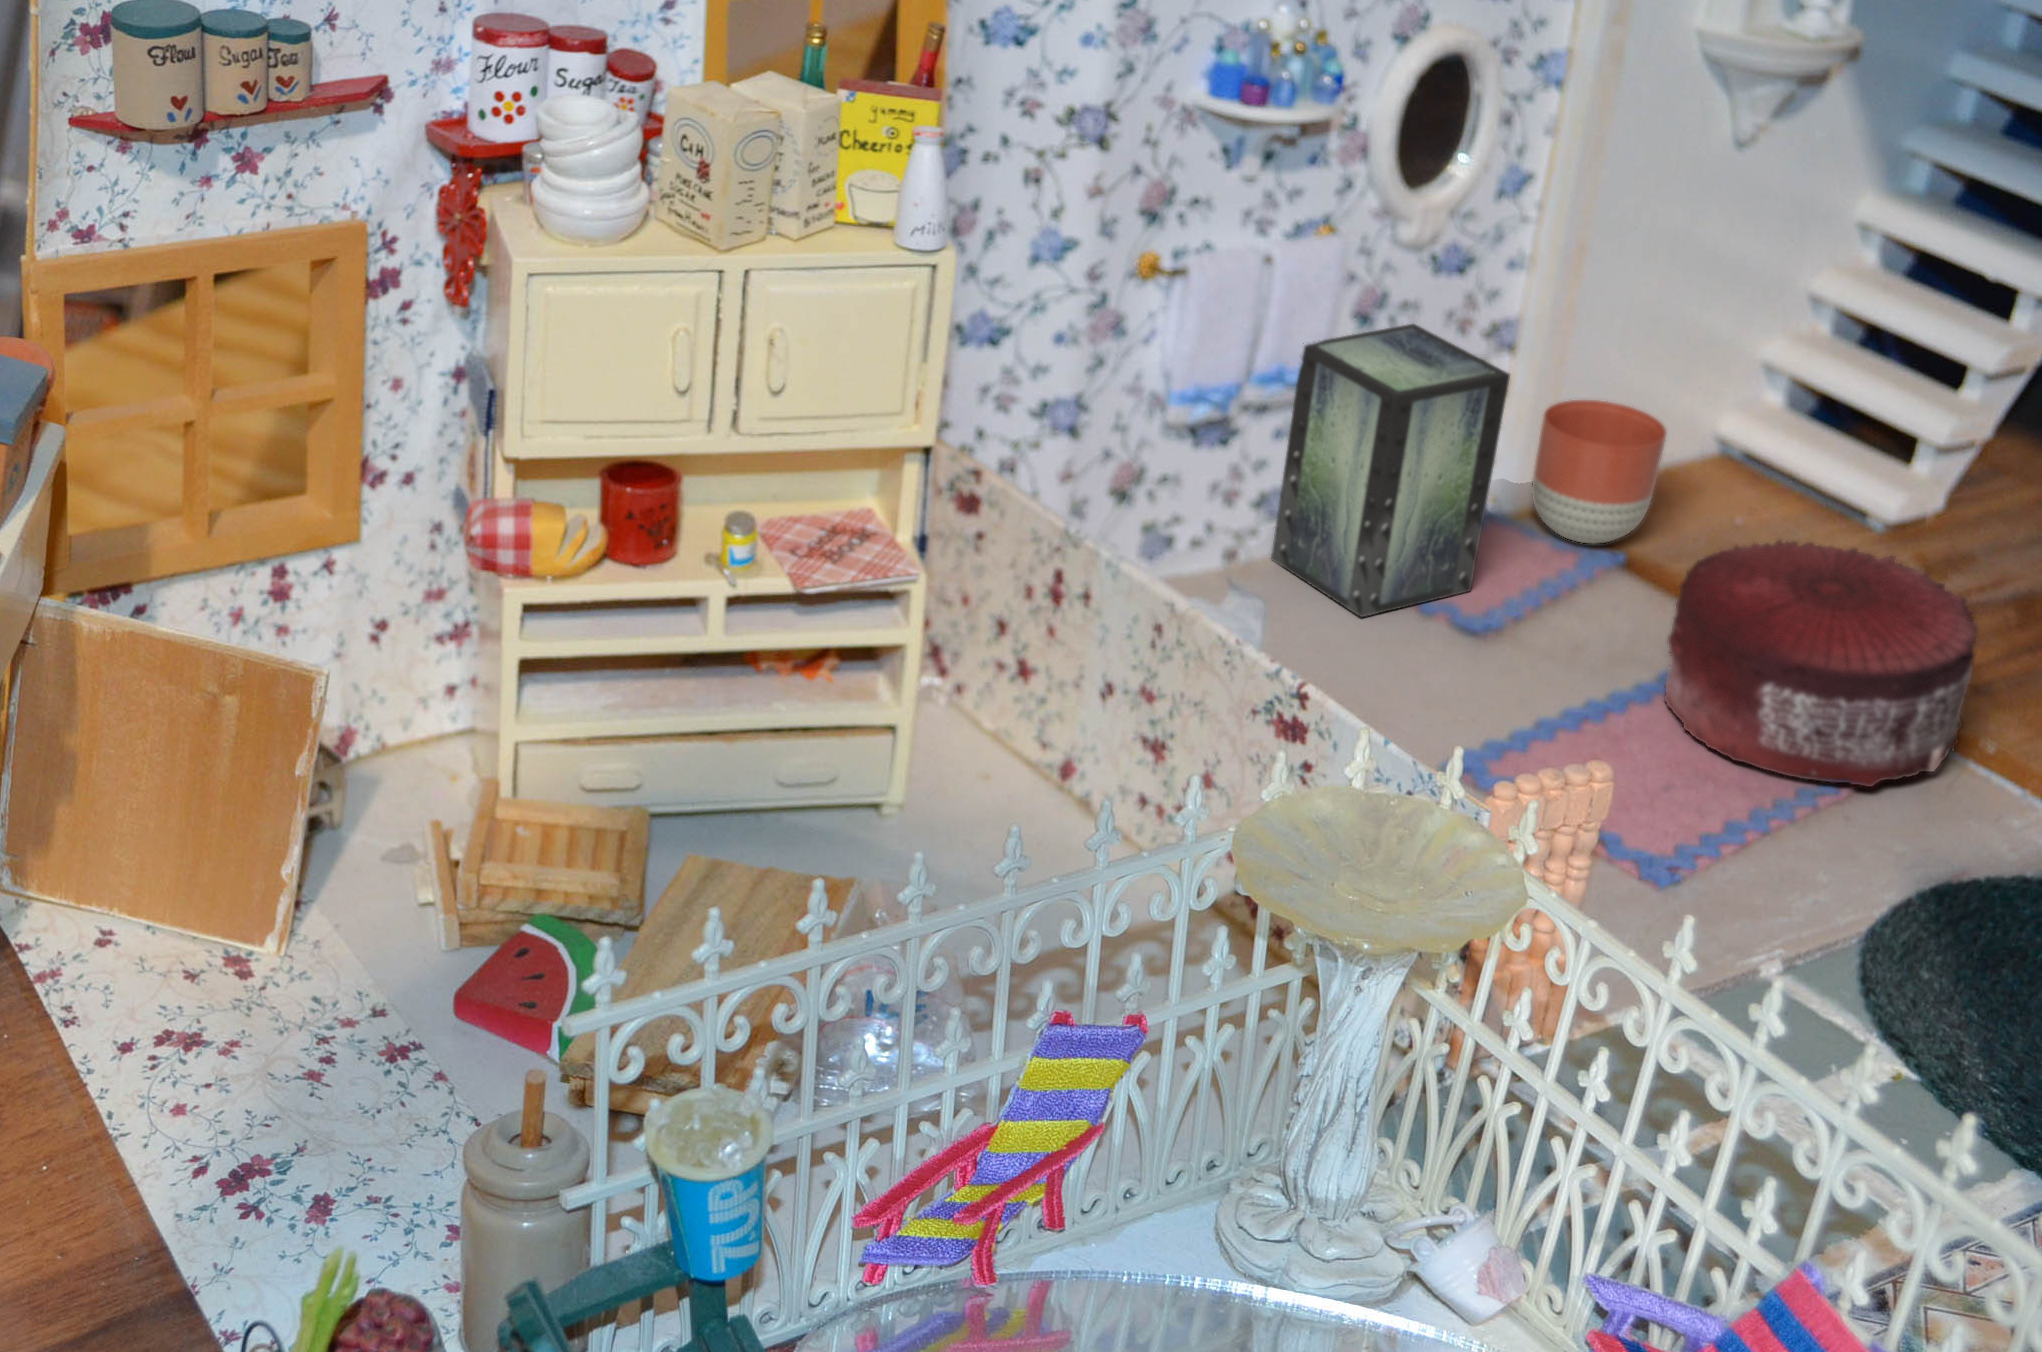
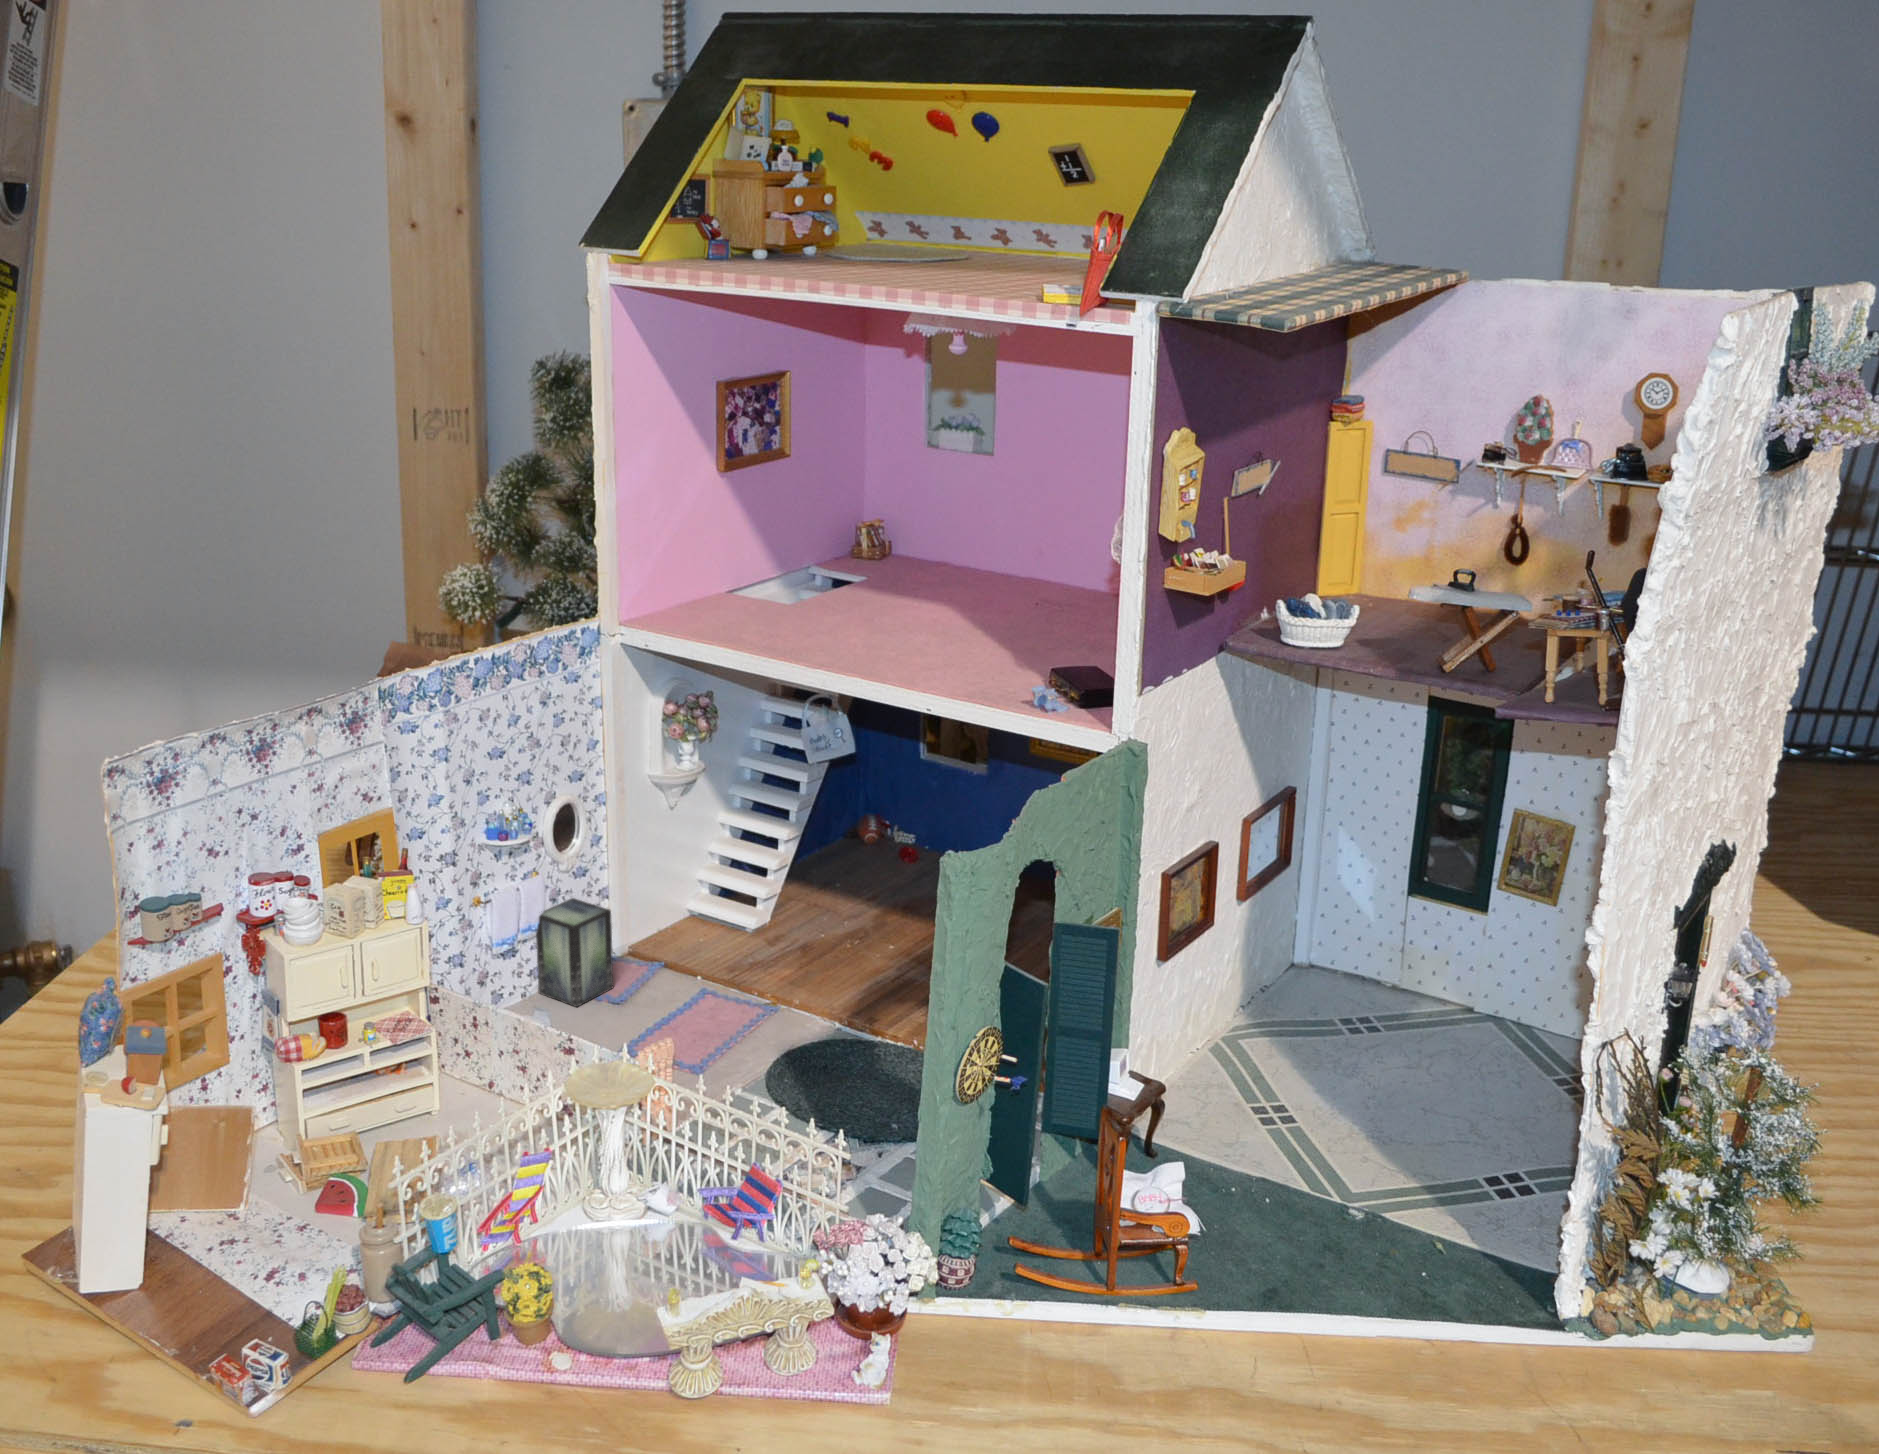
planter: present [1532,400,1666,544] -> none [625,908,669,961]
pouf: present [1665,540,1978,787] -> none [684,943,787,1027]

